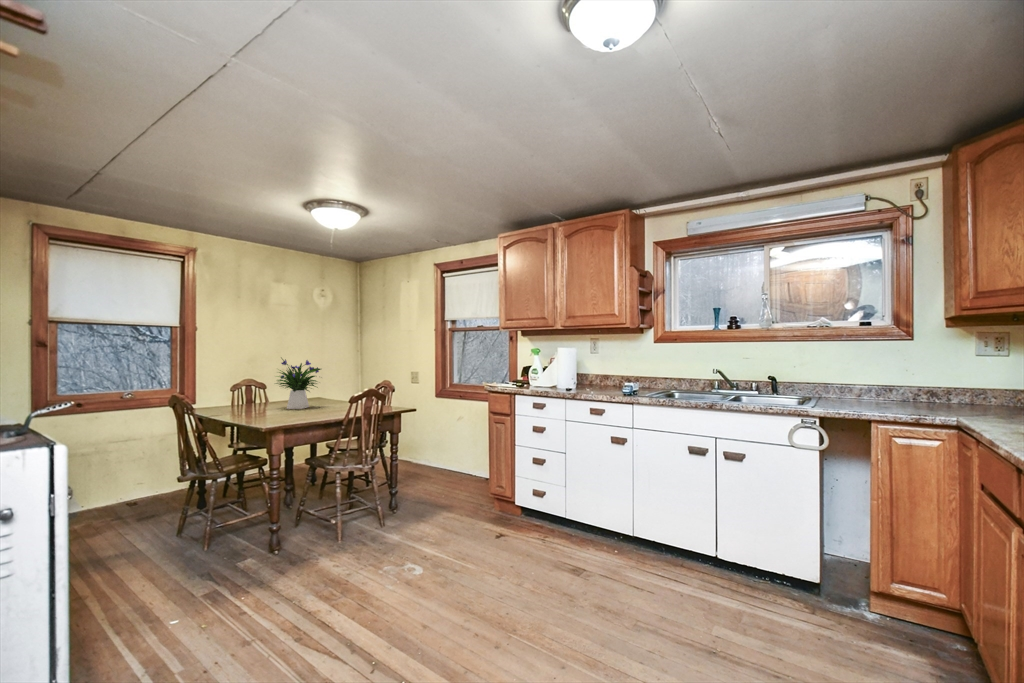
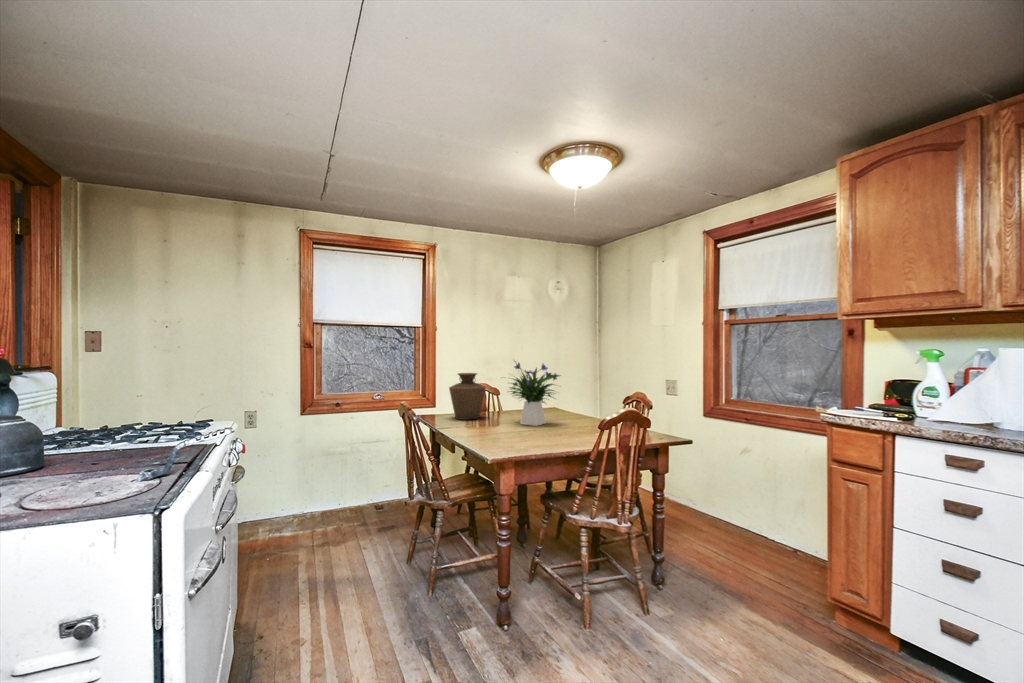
vase: none [217,369,254,409] -> present [449,373,486,420]

